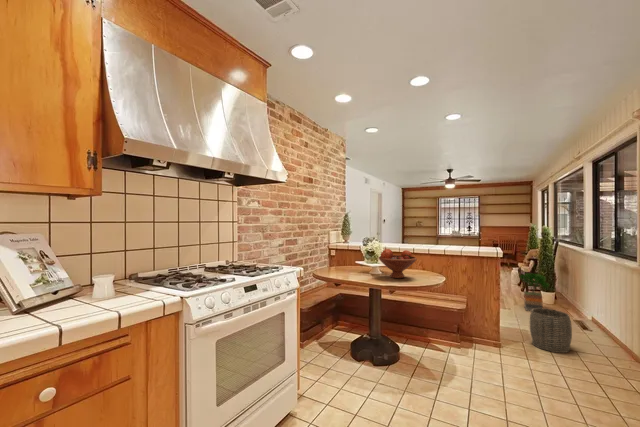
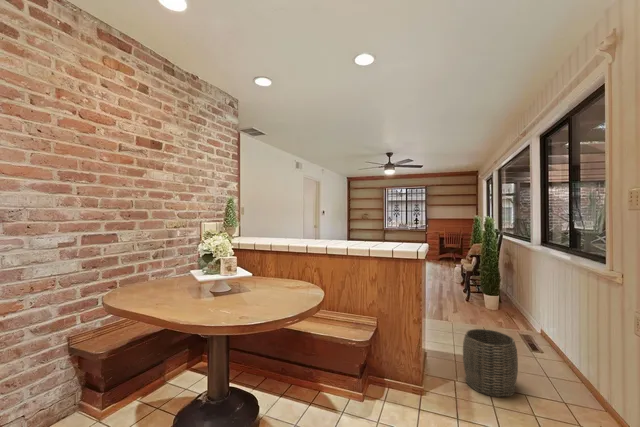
fruit bowl: present [379,249,417,278] -> none [204,251,272,304]
potted tree: present [520,273,549,311] -> none [457,274,492,324]

